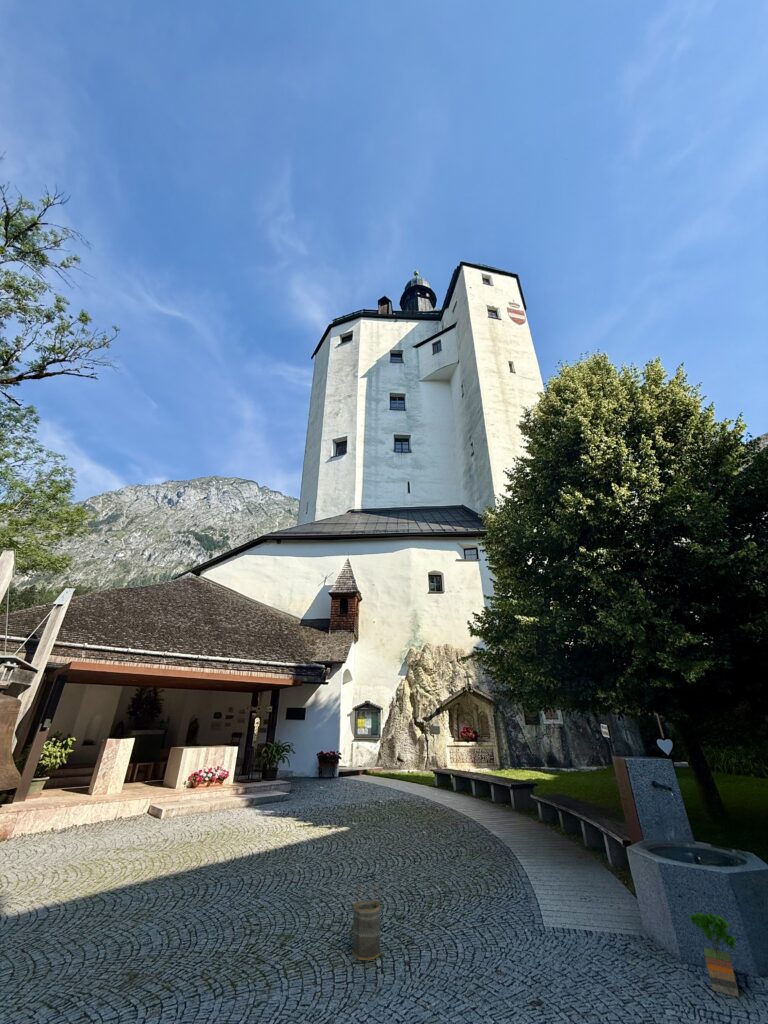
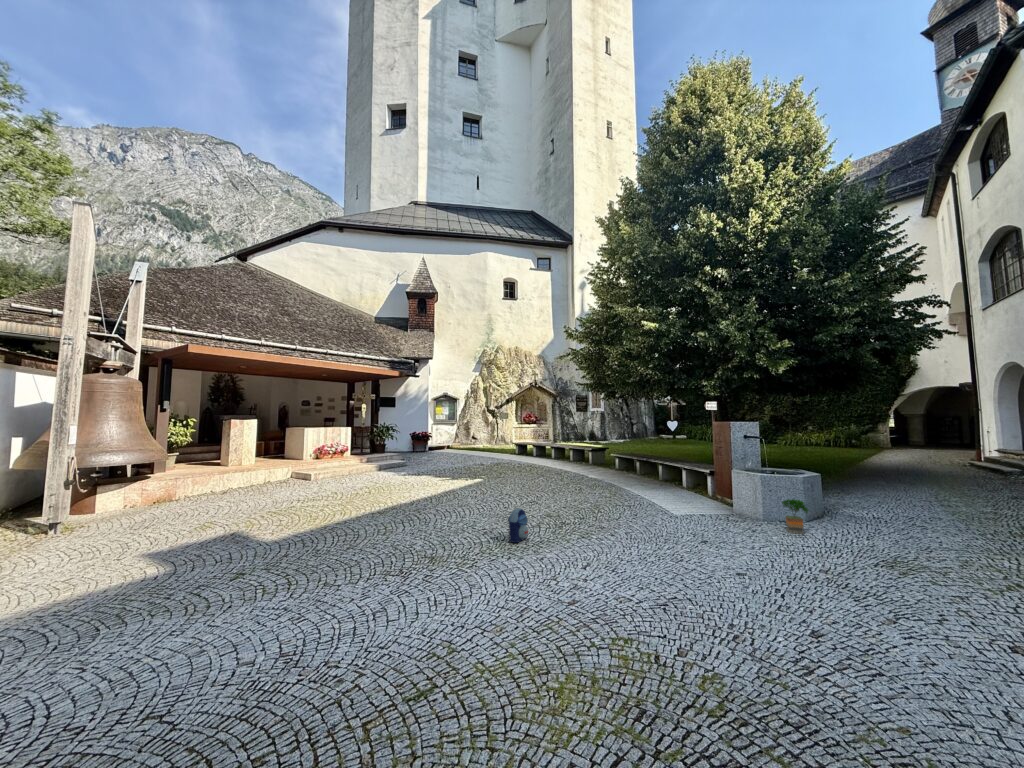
basket: present [352,885,381,960] -> none [579,497,599,538]
backpack: none [244,893,277,958] -> present [508,508,528,543]

